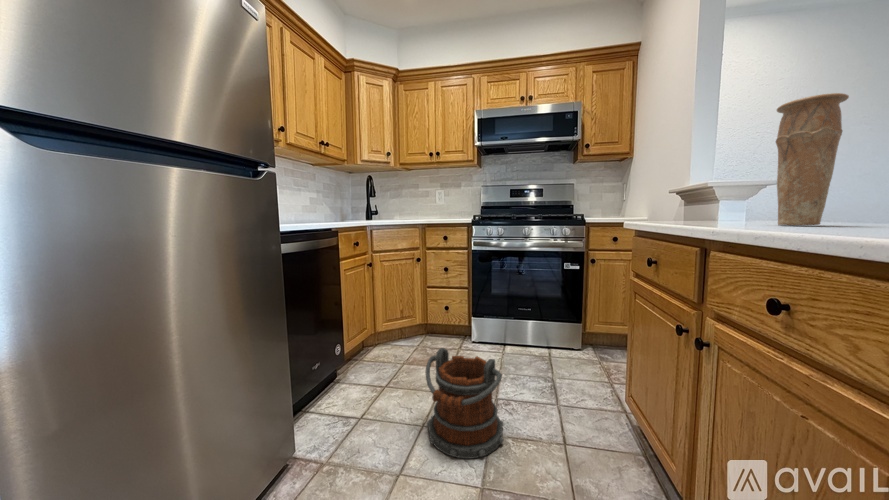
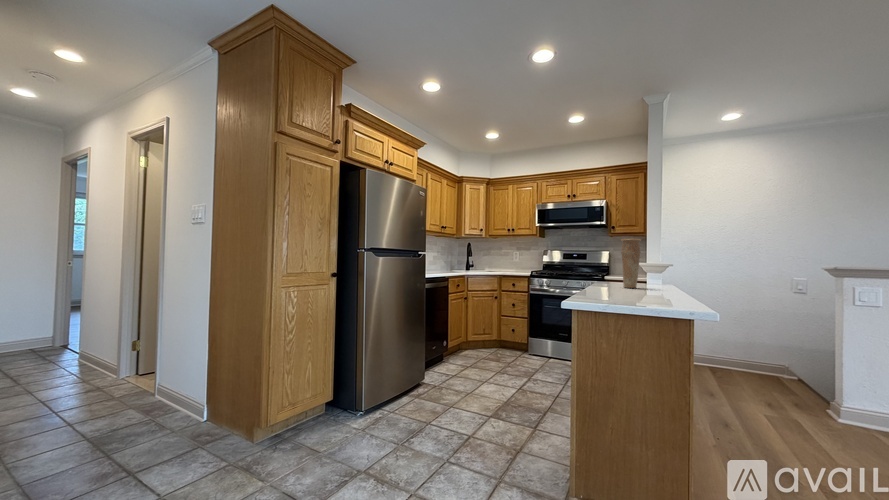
bucket: present [426,348,503,458] -> none [485,338,523,386]

